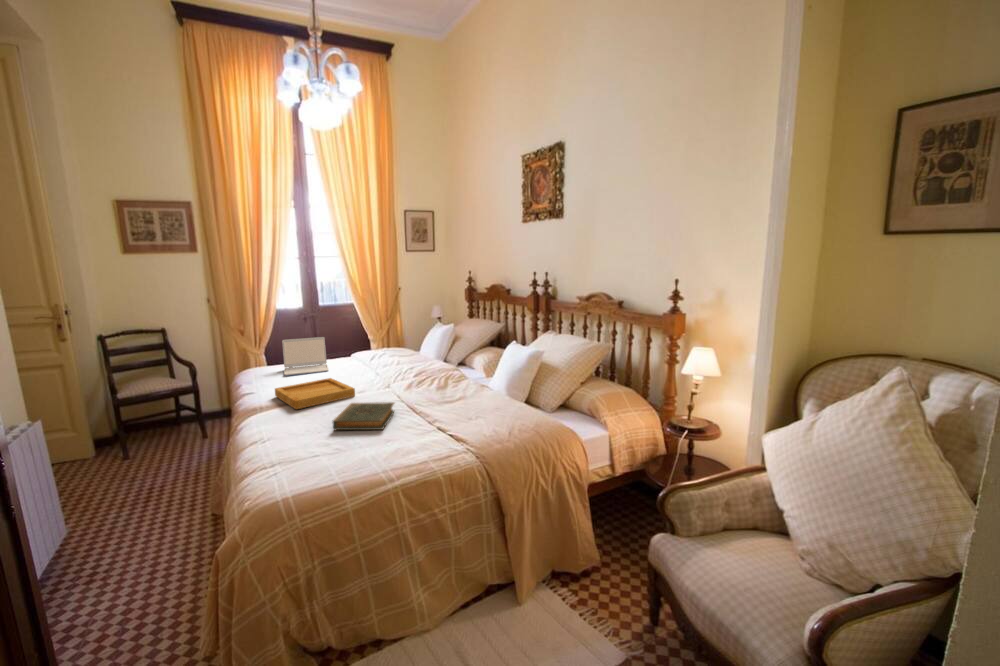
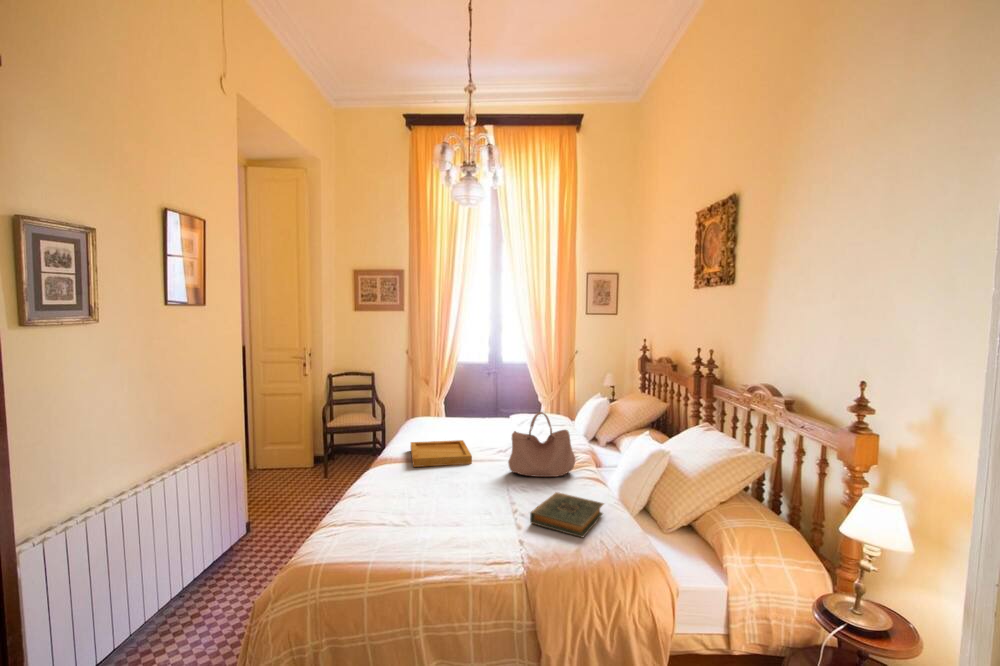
handbag: none [397,336,456,395] -> present [508,412,575,477]
laptop: present [282,337,329,375] -> none [435,396,479,432]
hardback book: present [333,402,394,430] -> present [530,492,604,538]

